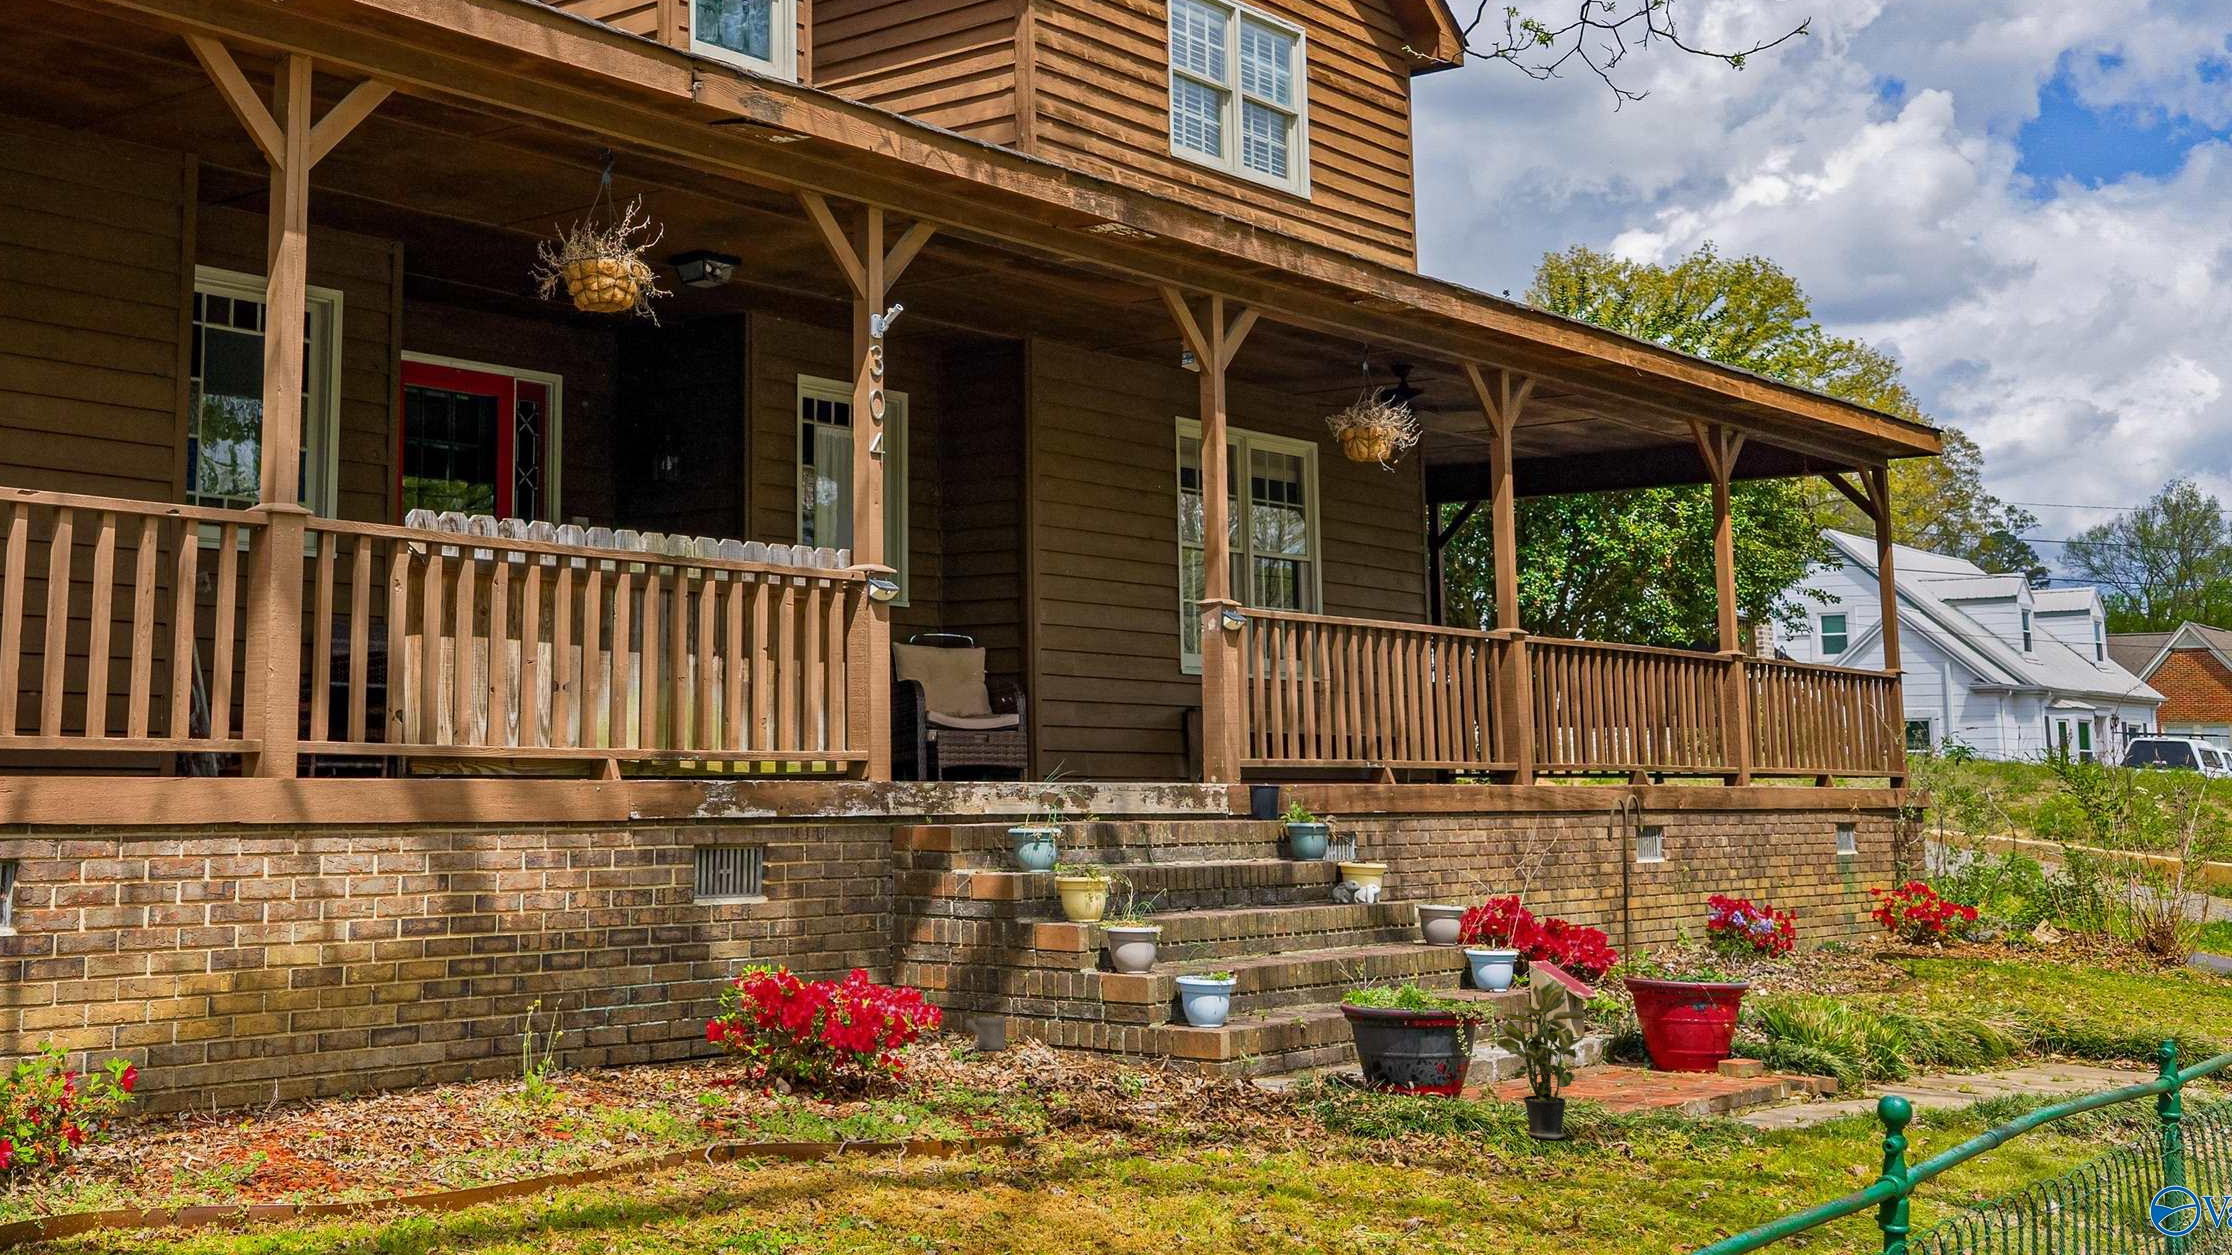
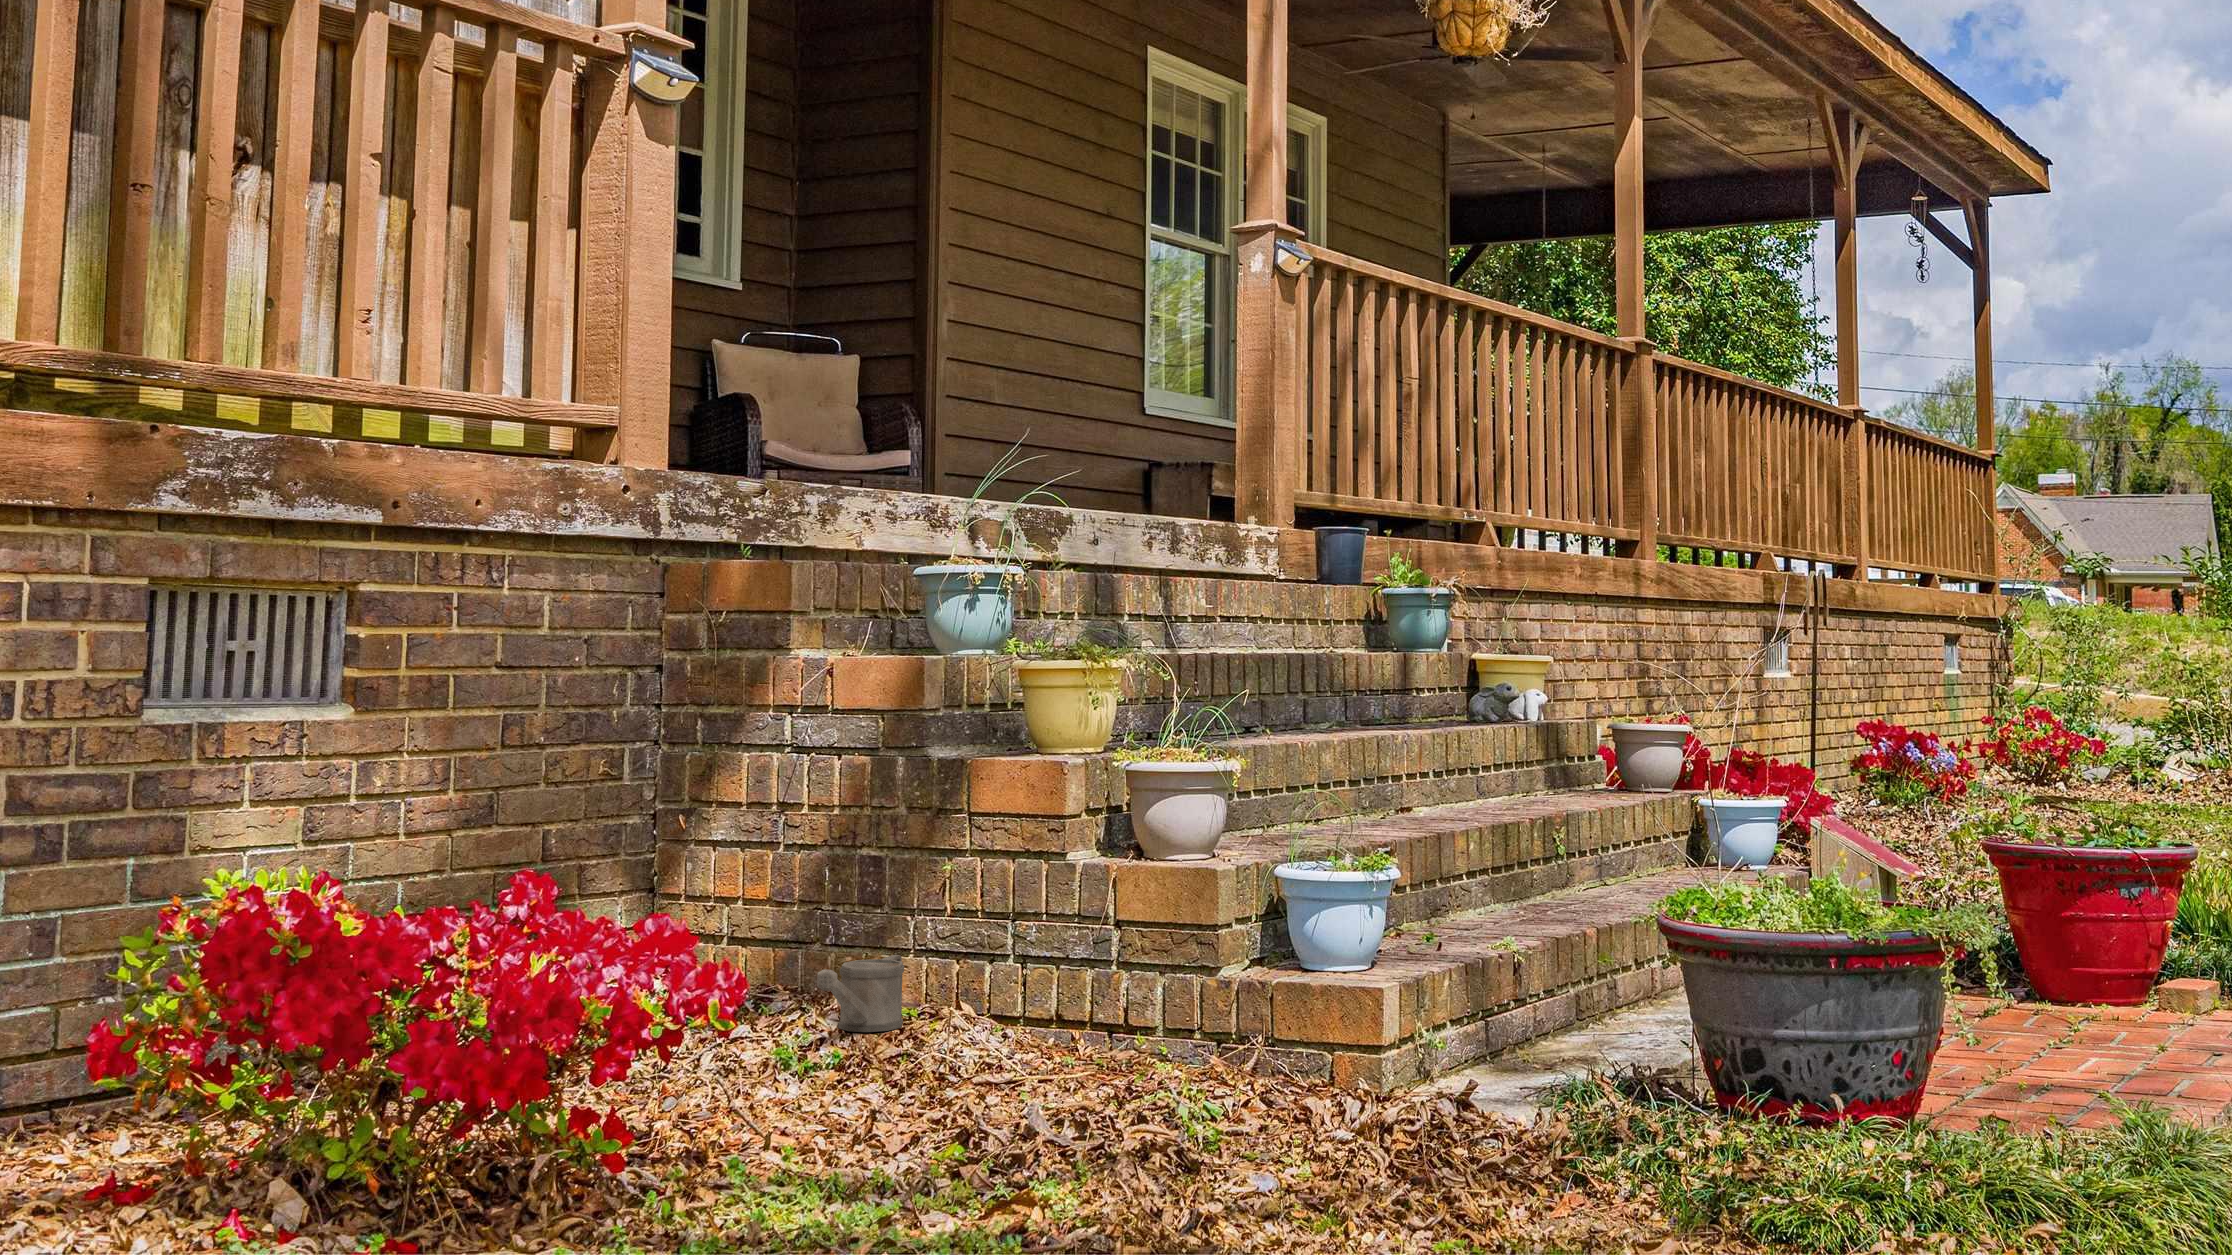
potted plant: present [1497,980,1585,1139] -> none [1966,833,2149,1167]

